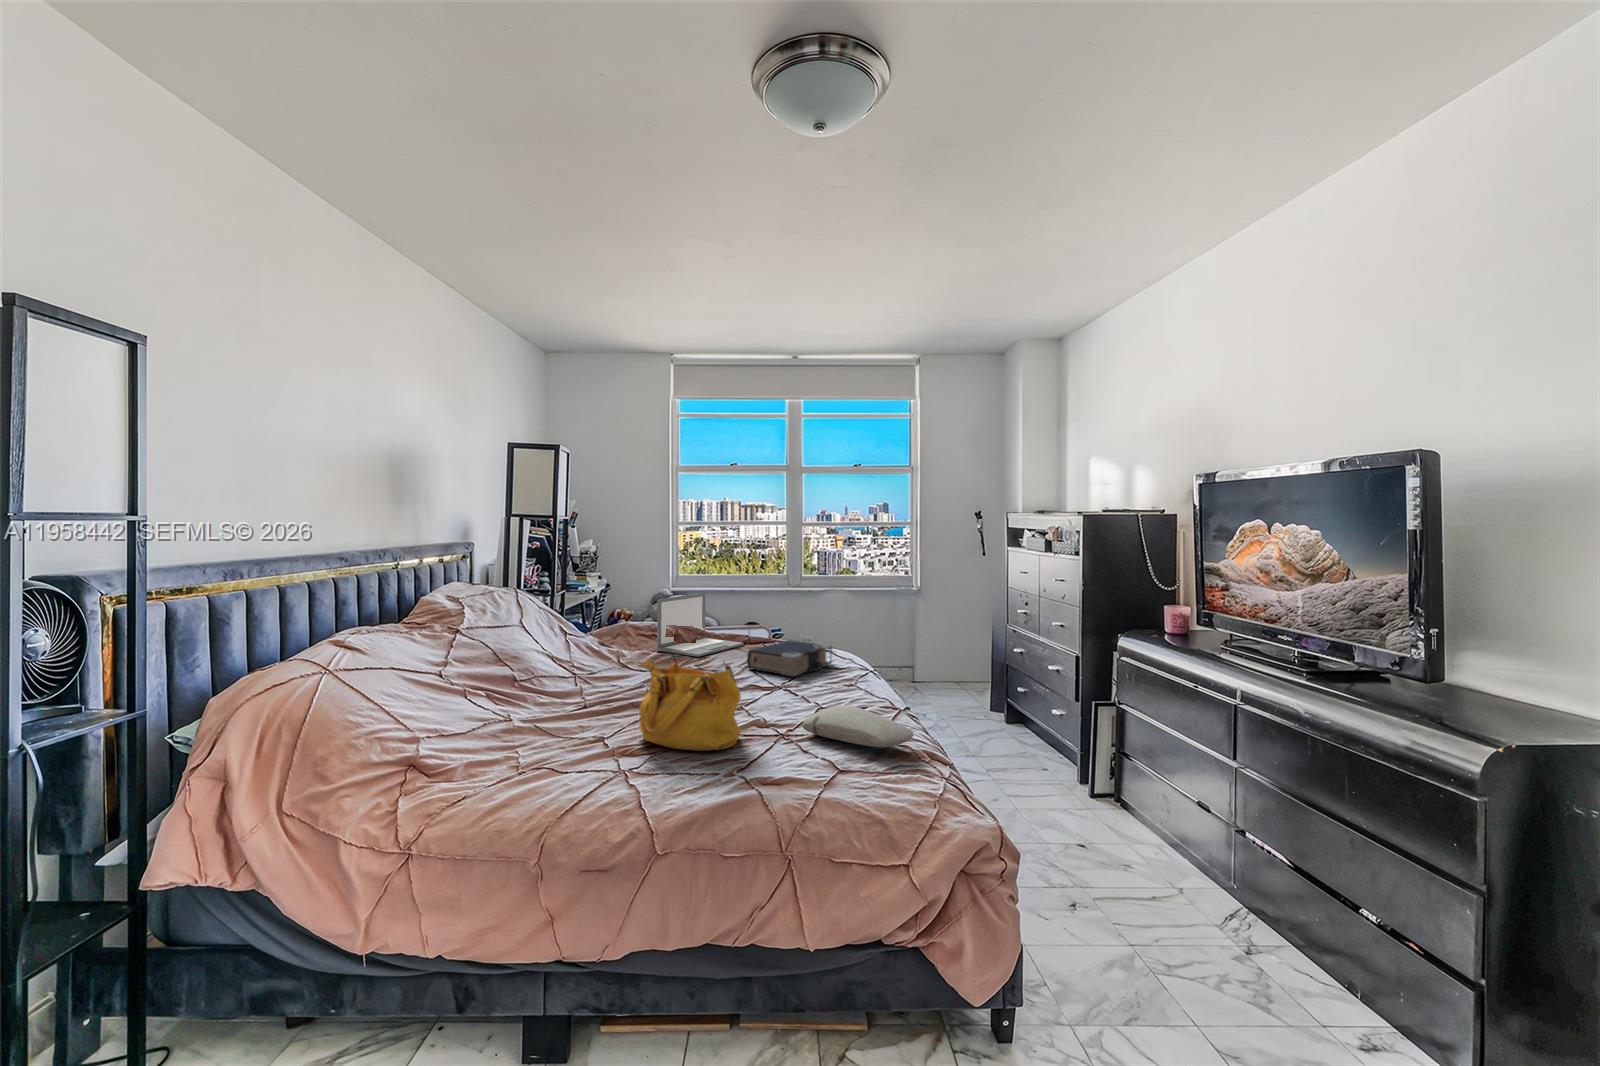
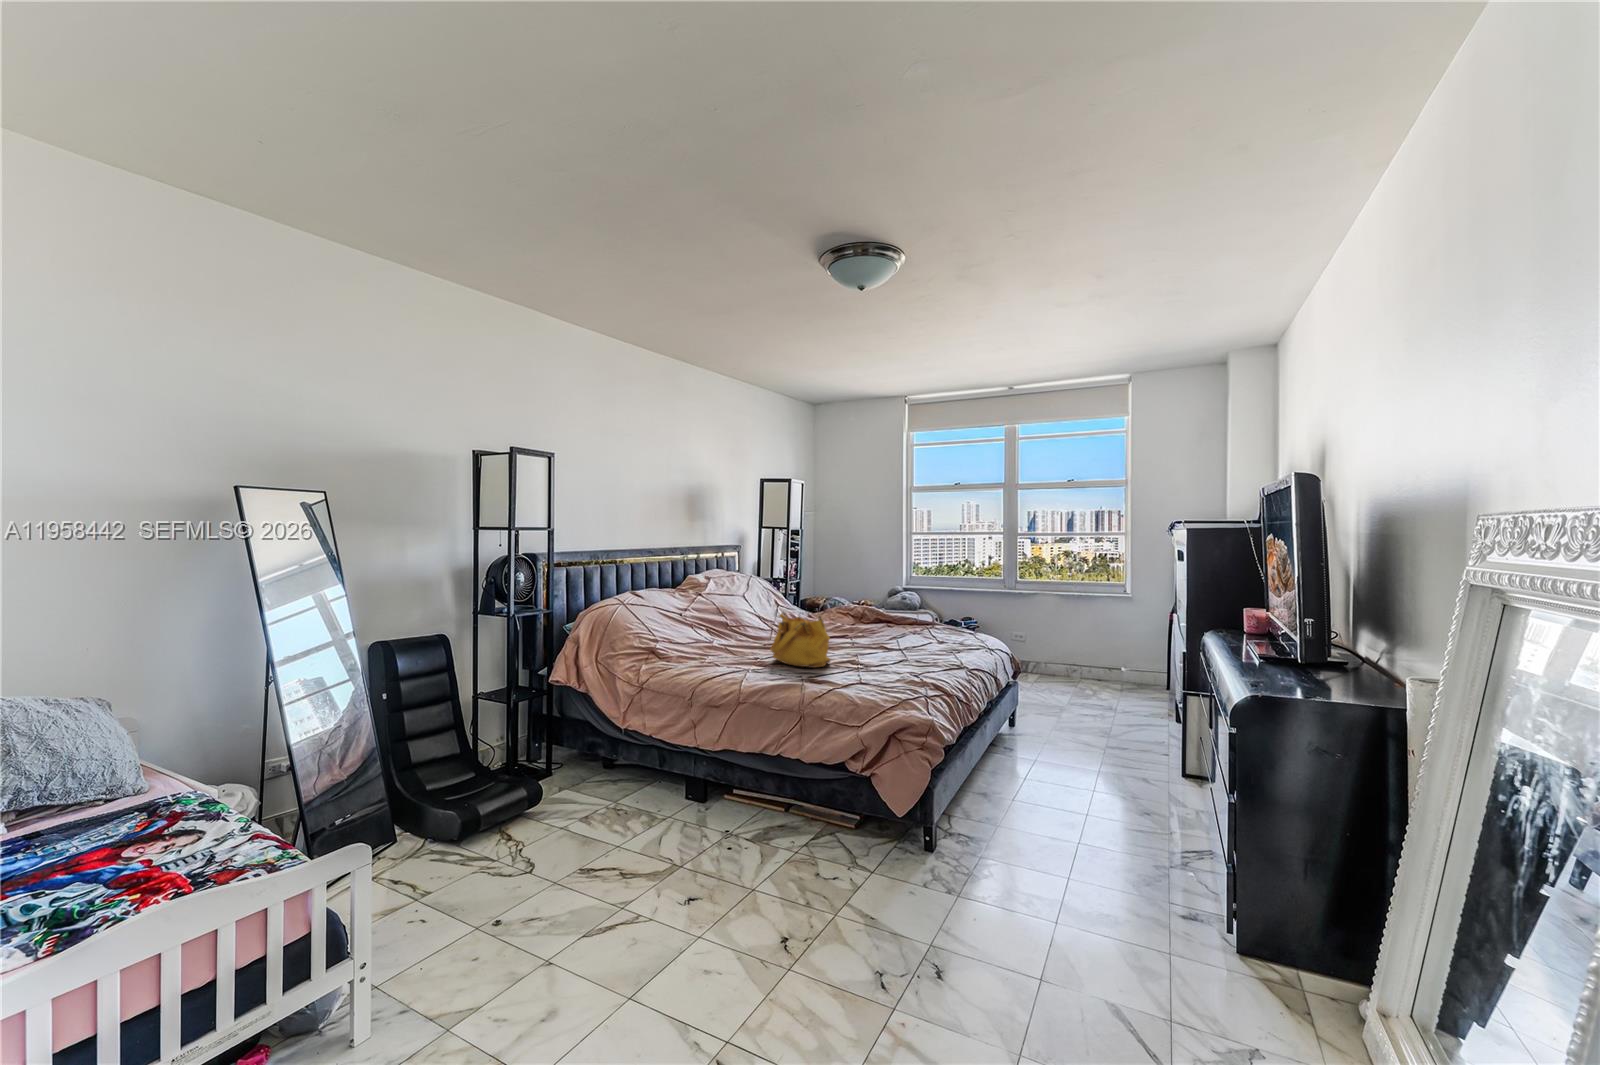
laptop: present [657,593,743,657] -> none [842,583,907,626]
book: present [747,640,832,676] -> none [888,619,955,641]
pillow: present [802,705,914,747] -> none [870,652,929,676]

